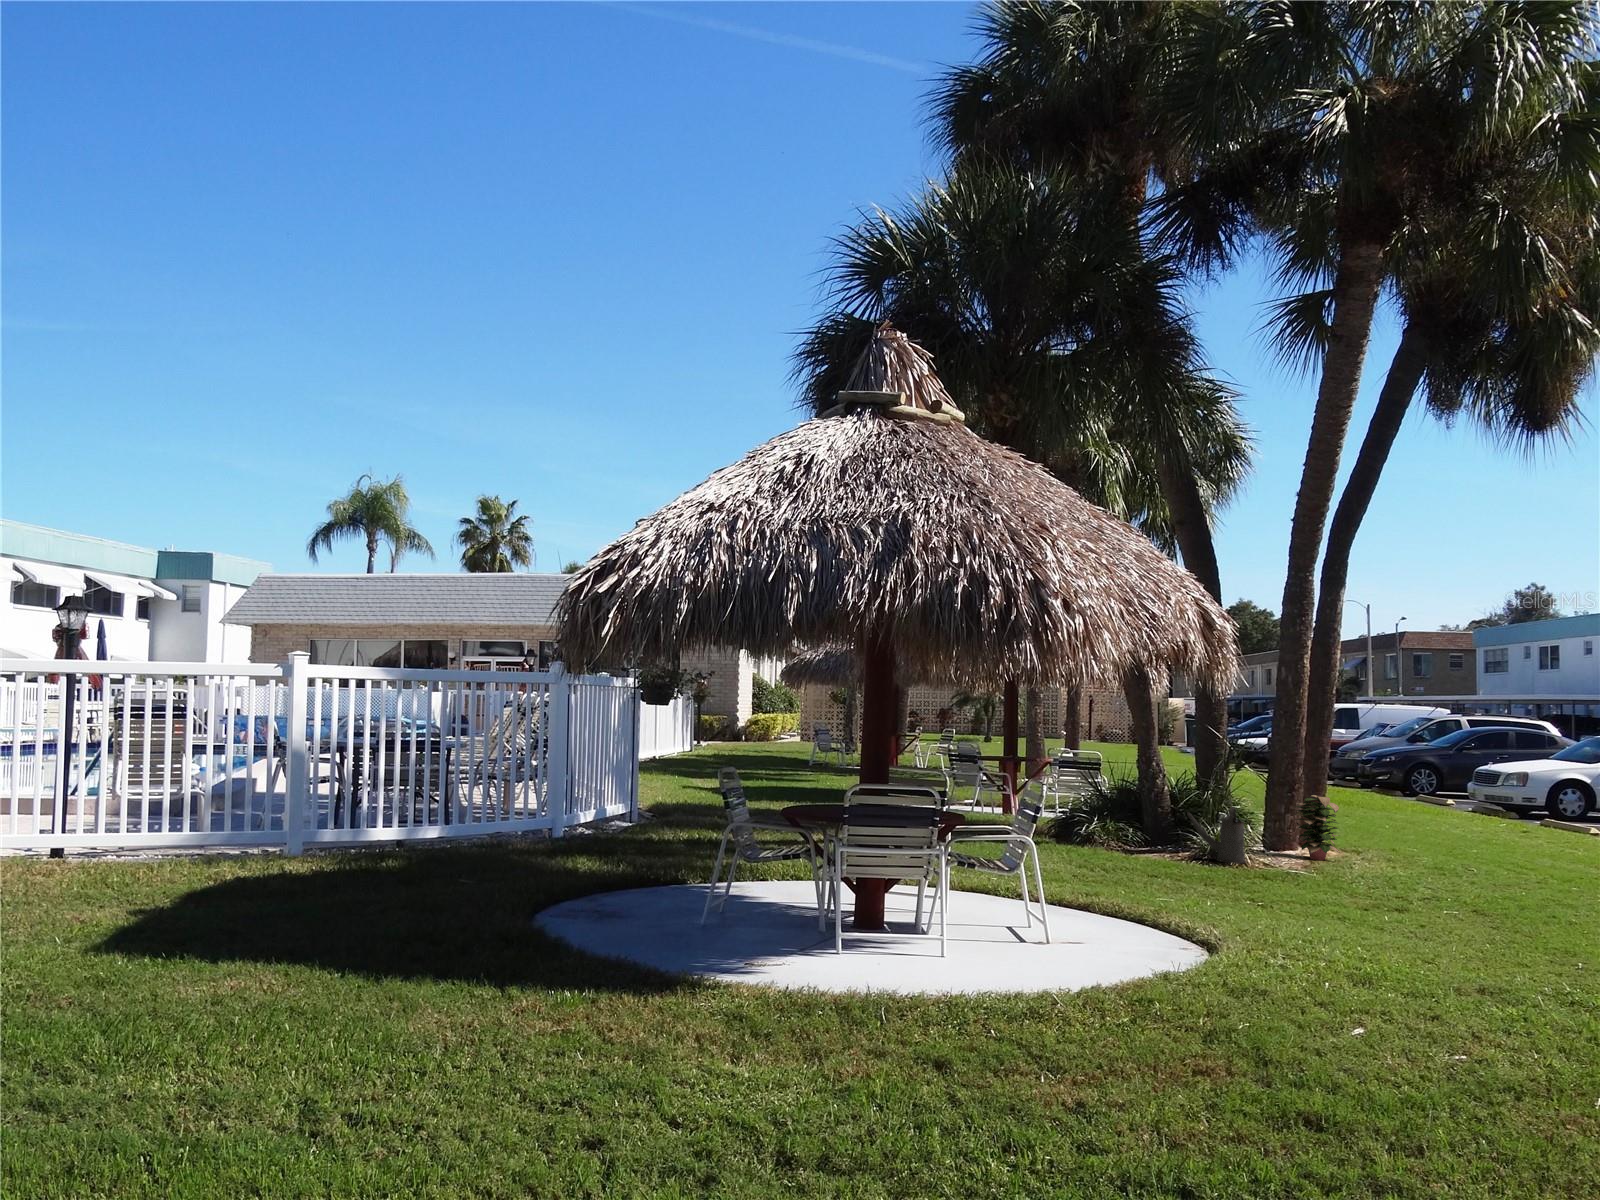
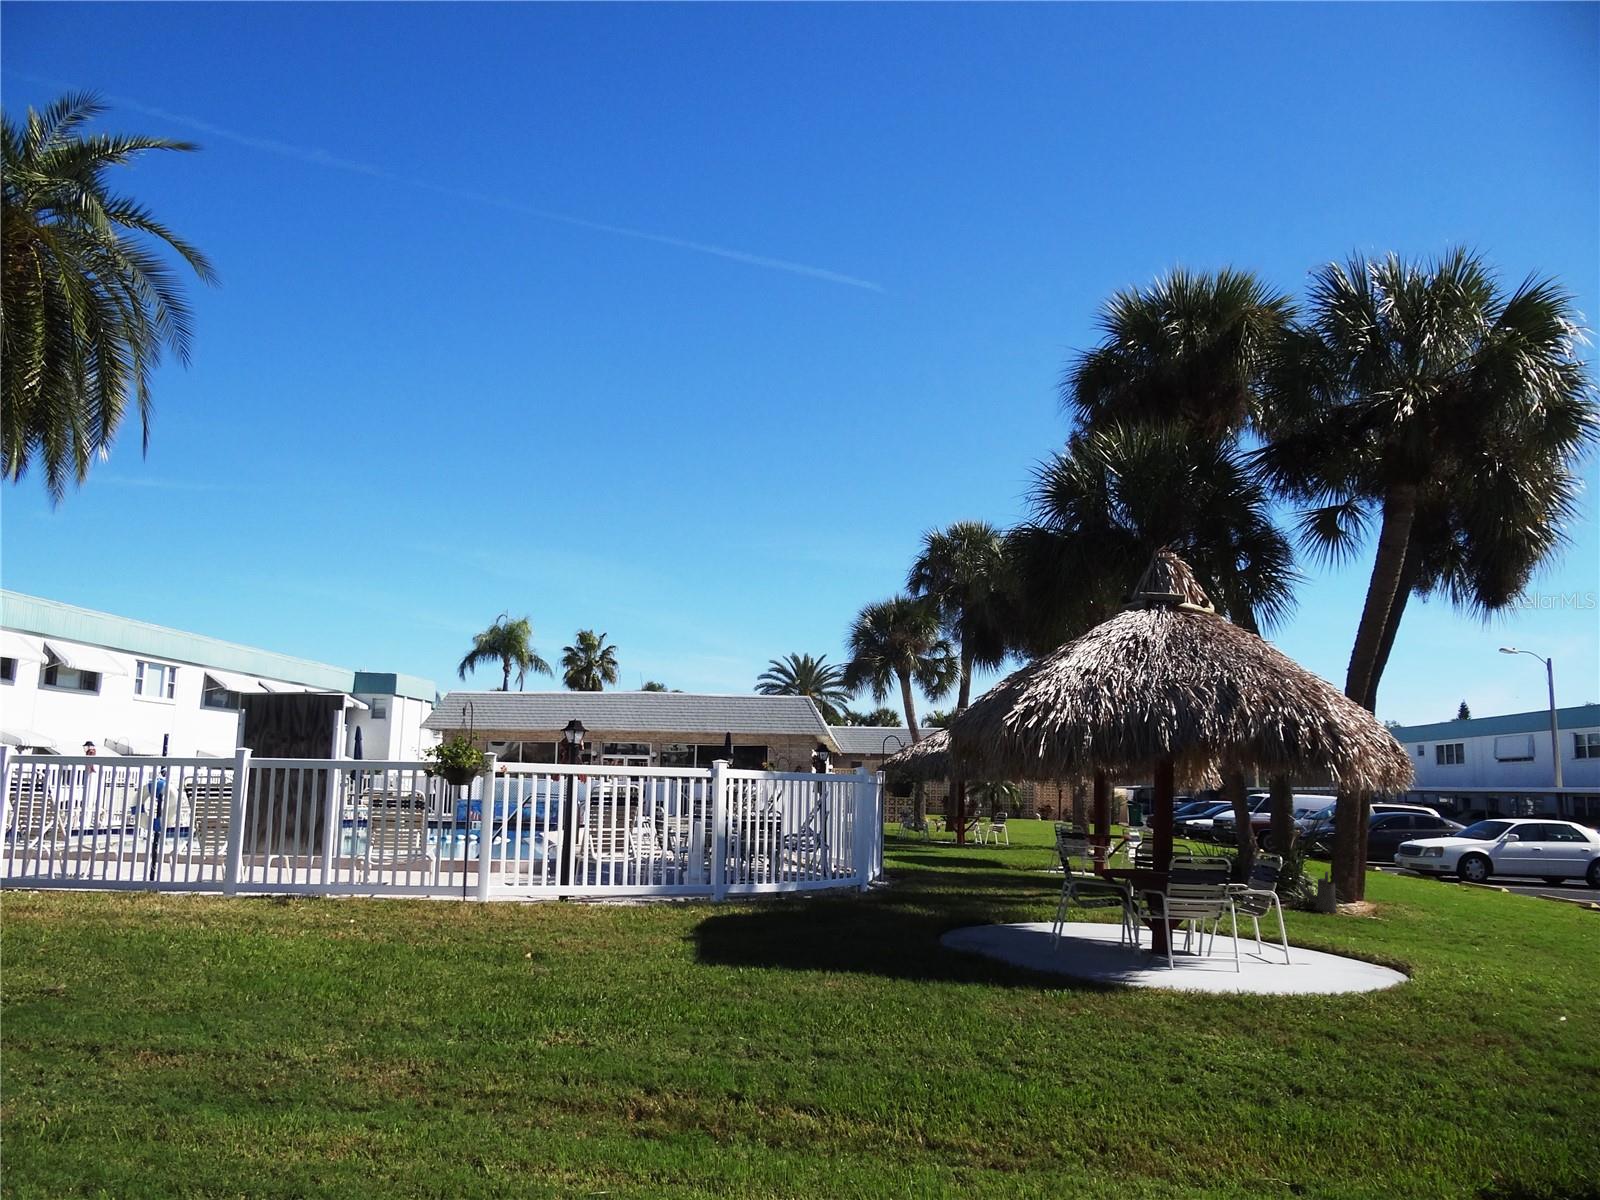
decorative plant: present [1295,795,1340,860] -> none [1356,863,1393,911]

